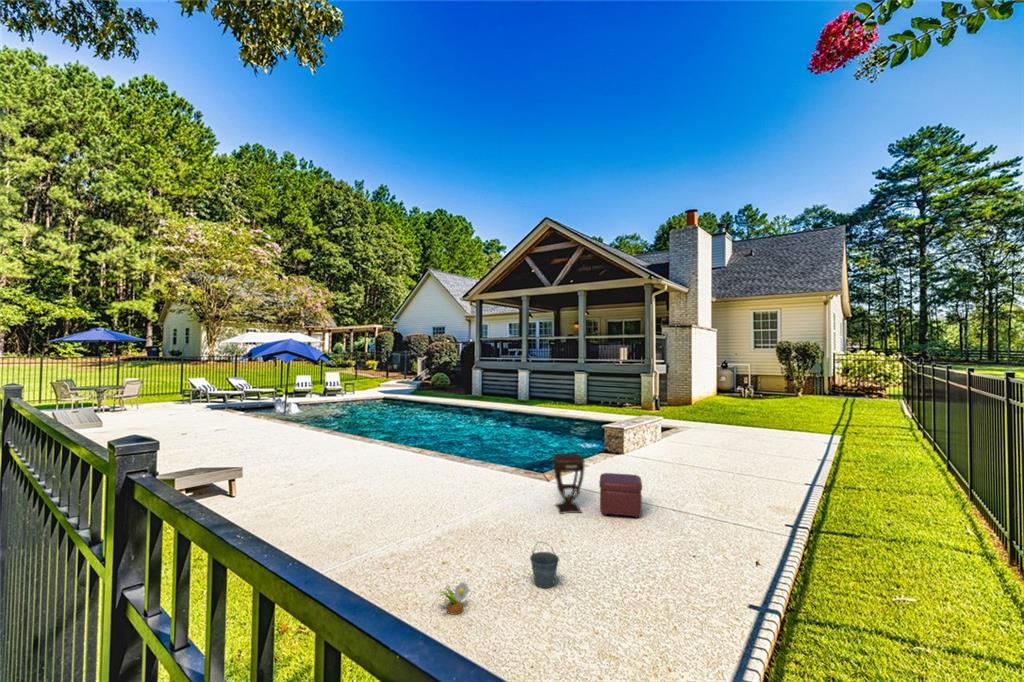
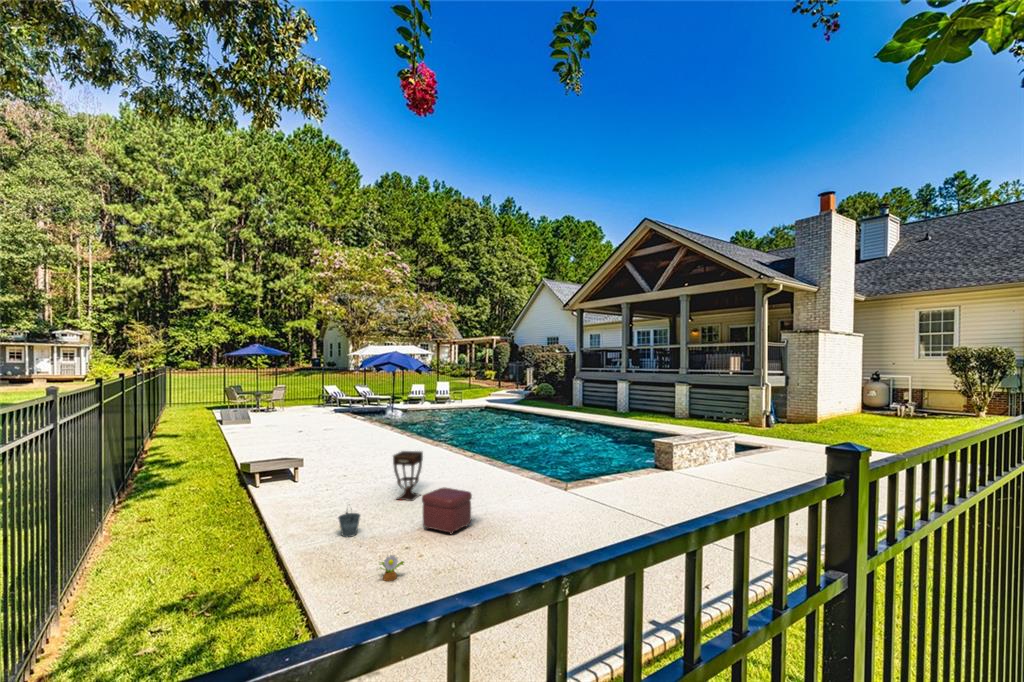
side table: present [553,453,585,514] -> present [393,451,423,501]
ottoman: present [599,473,642,518] -> present [422,488,472,534]
bucket: present [530,544,559,588] -> present [338,512,360,537]

